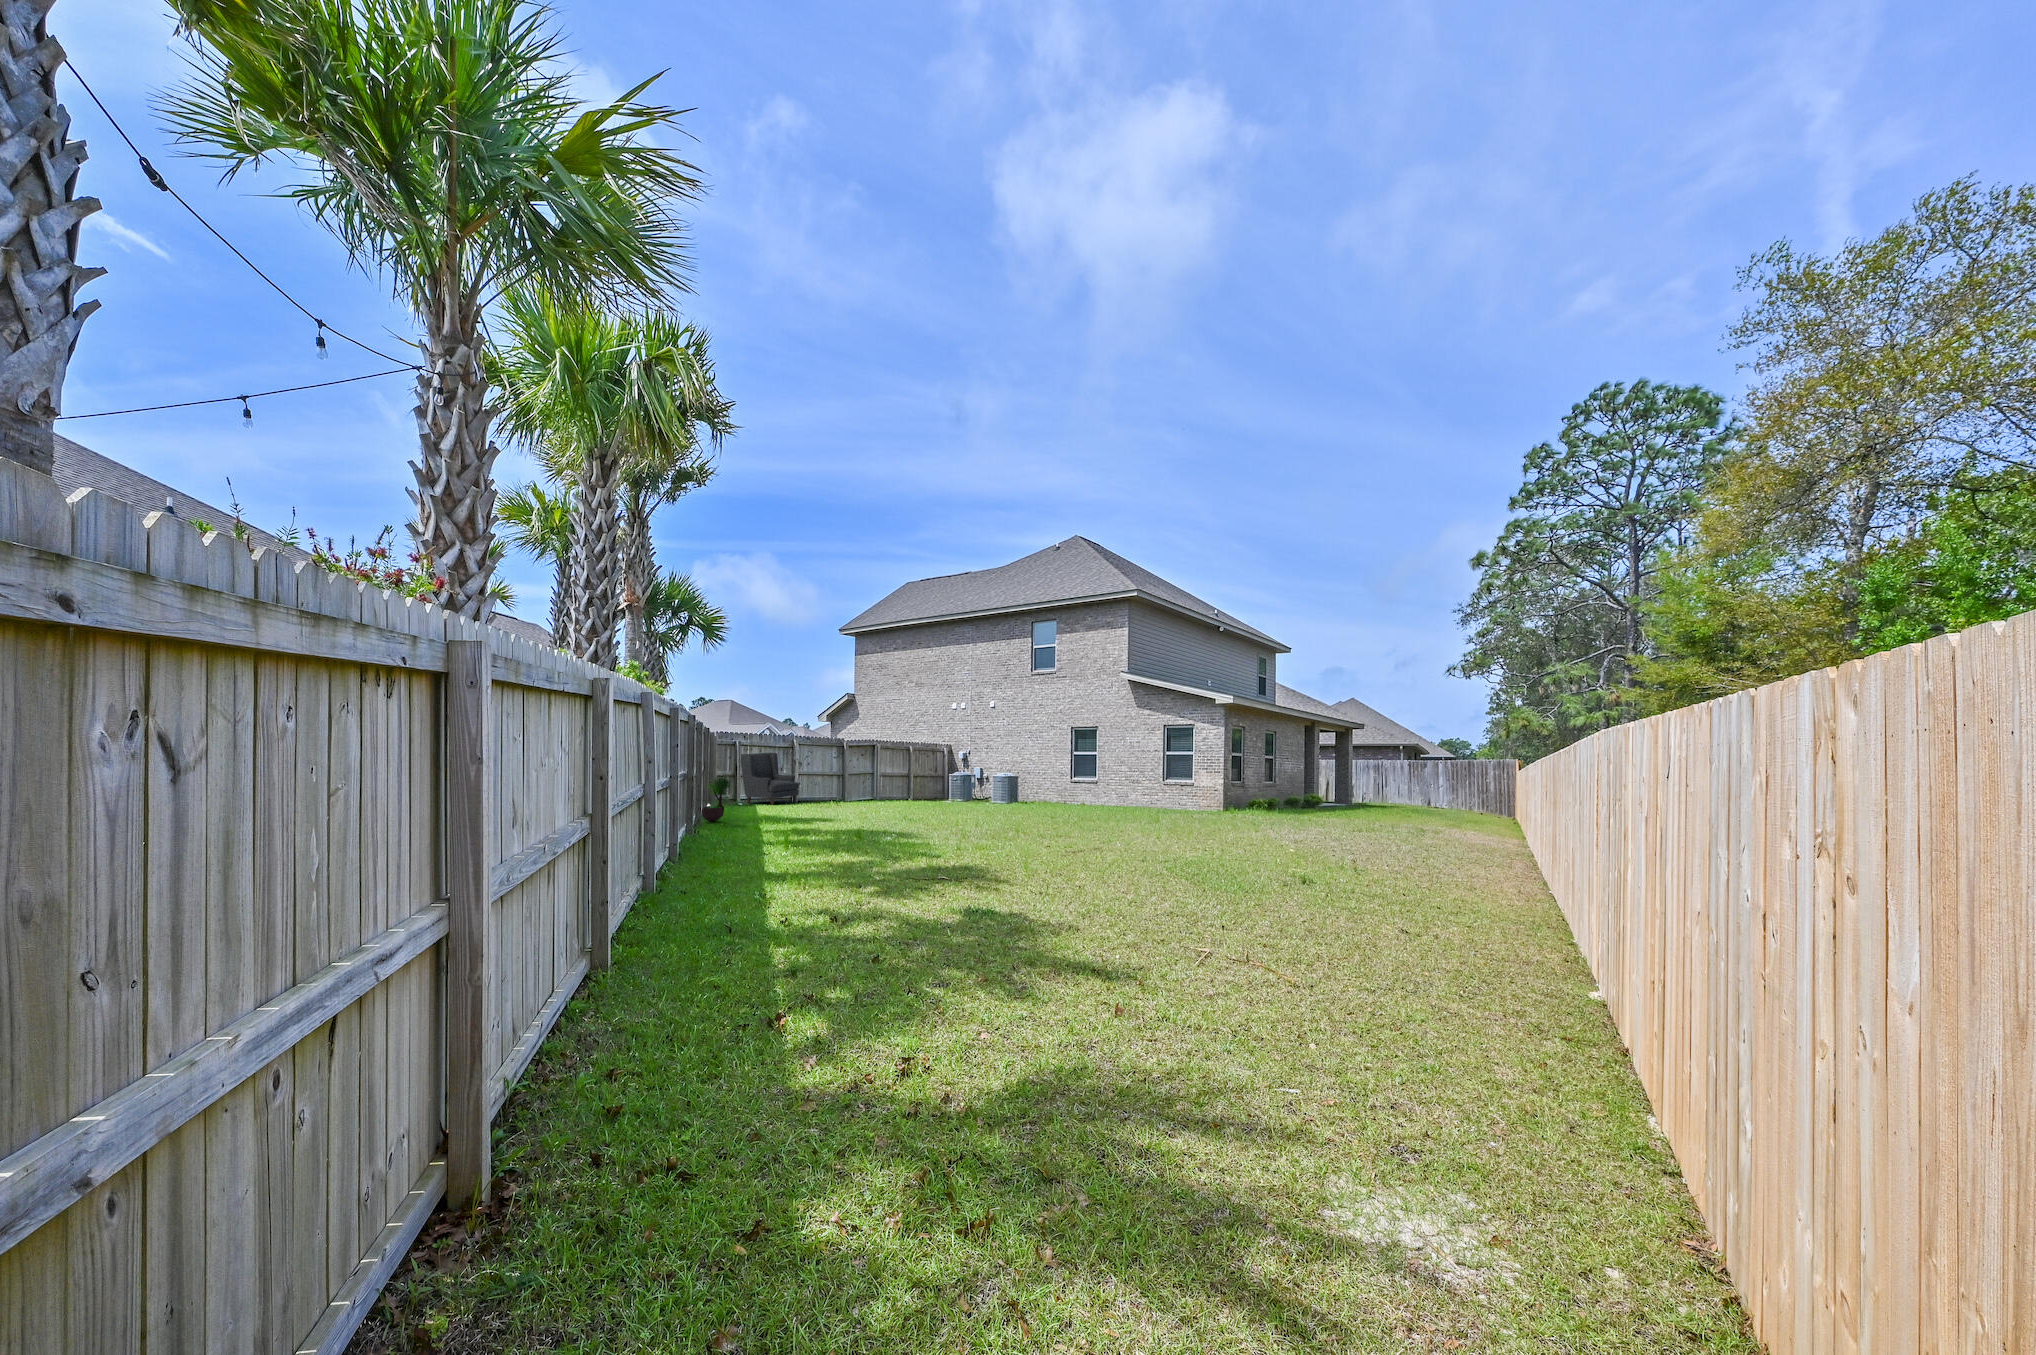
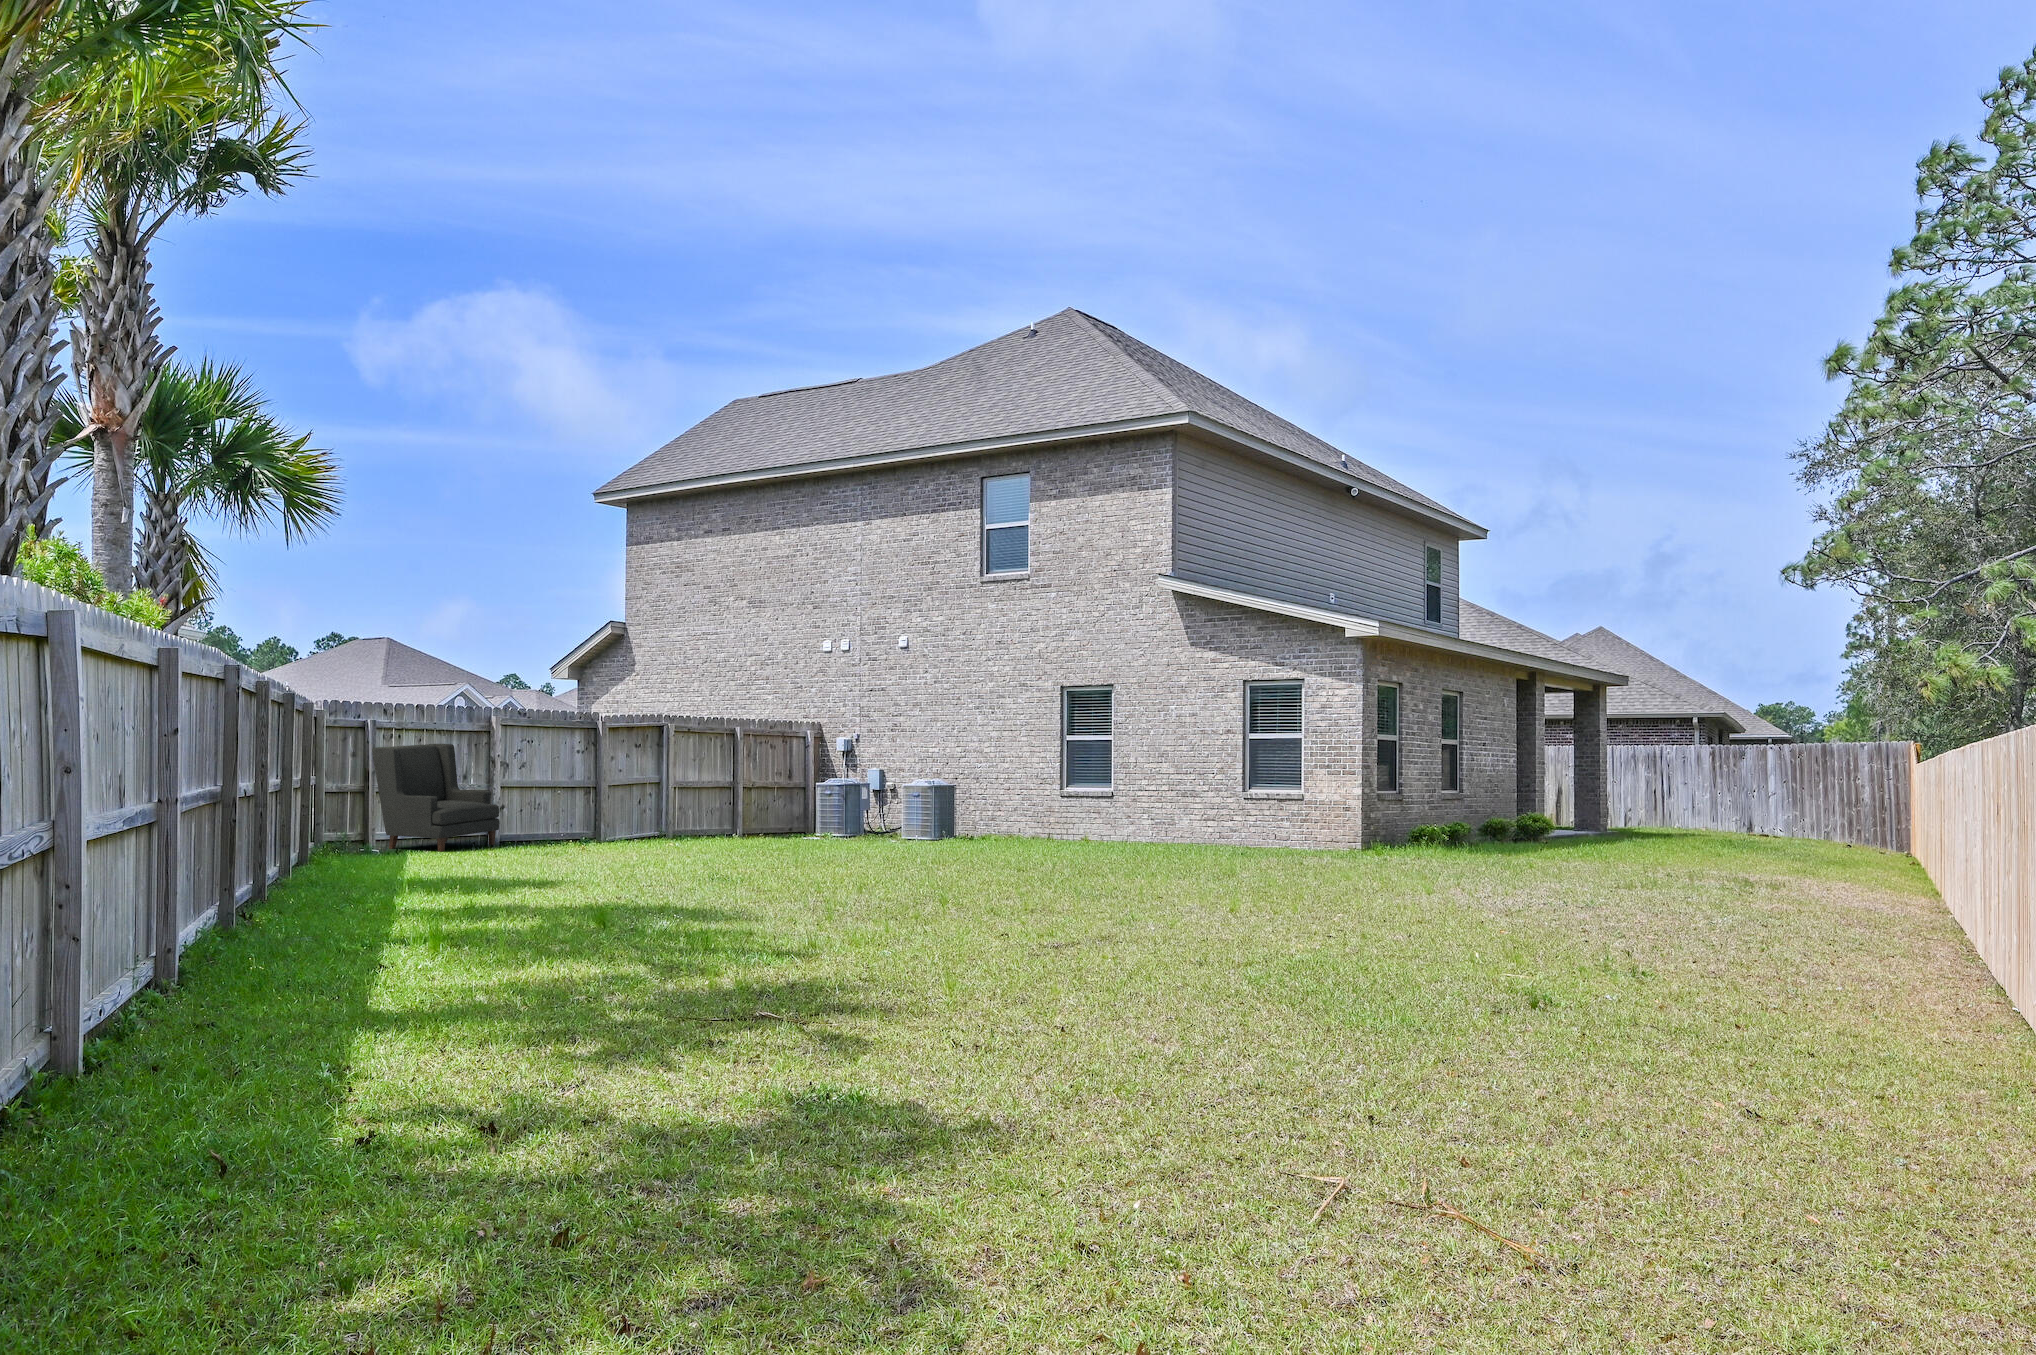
potted tree: present [702,777,731,821] -> none [254,790,321,894]

